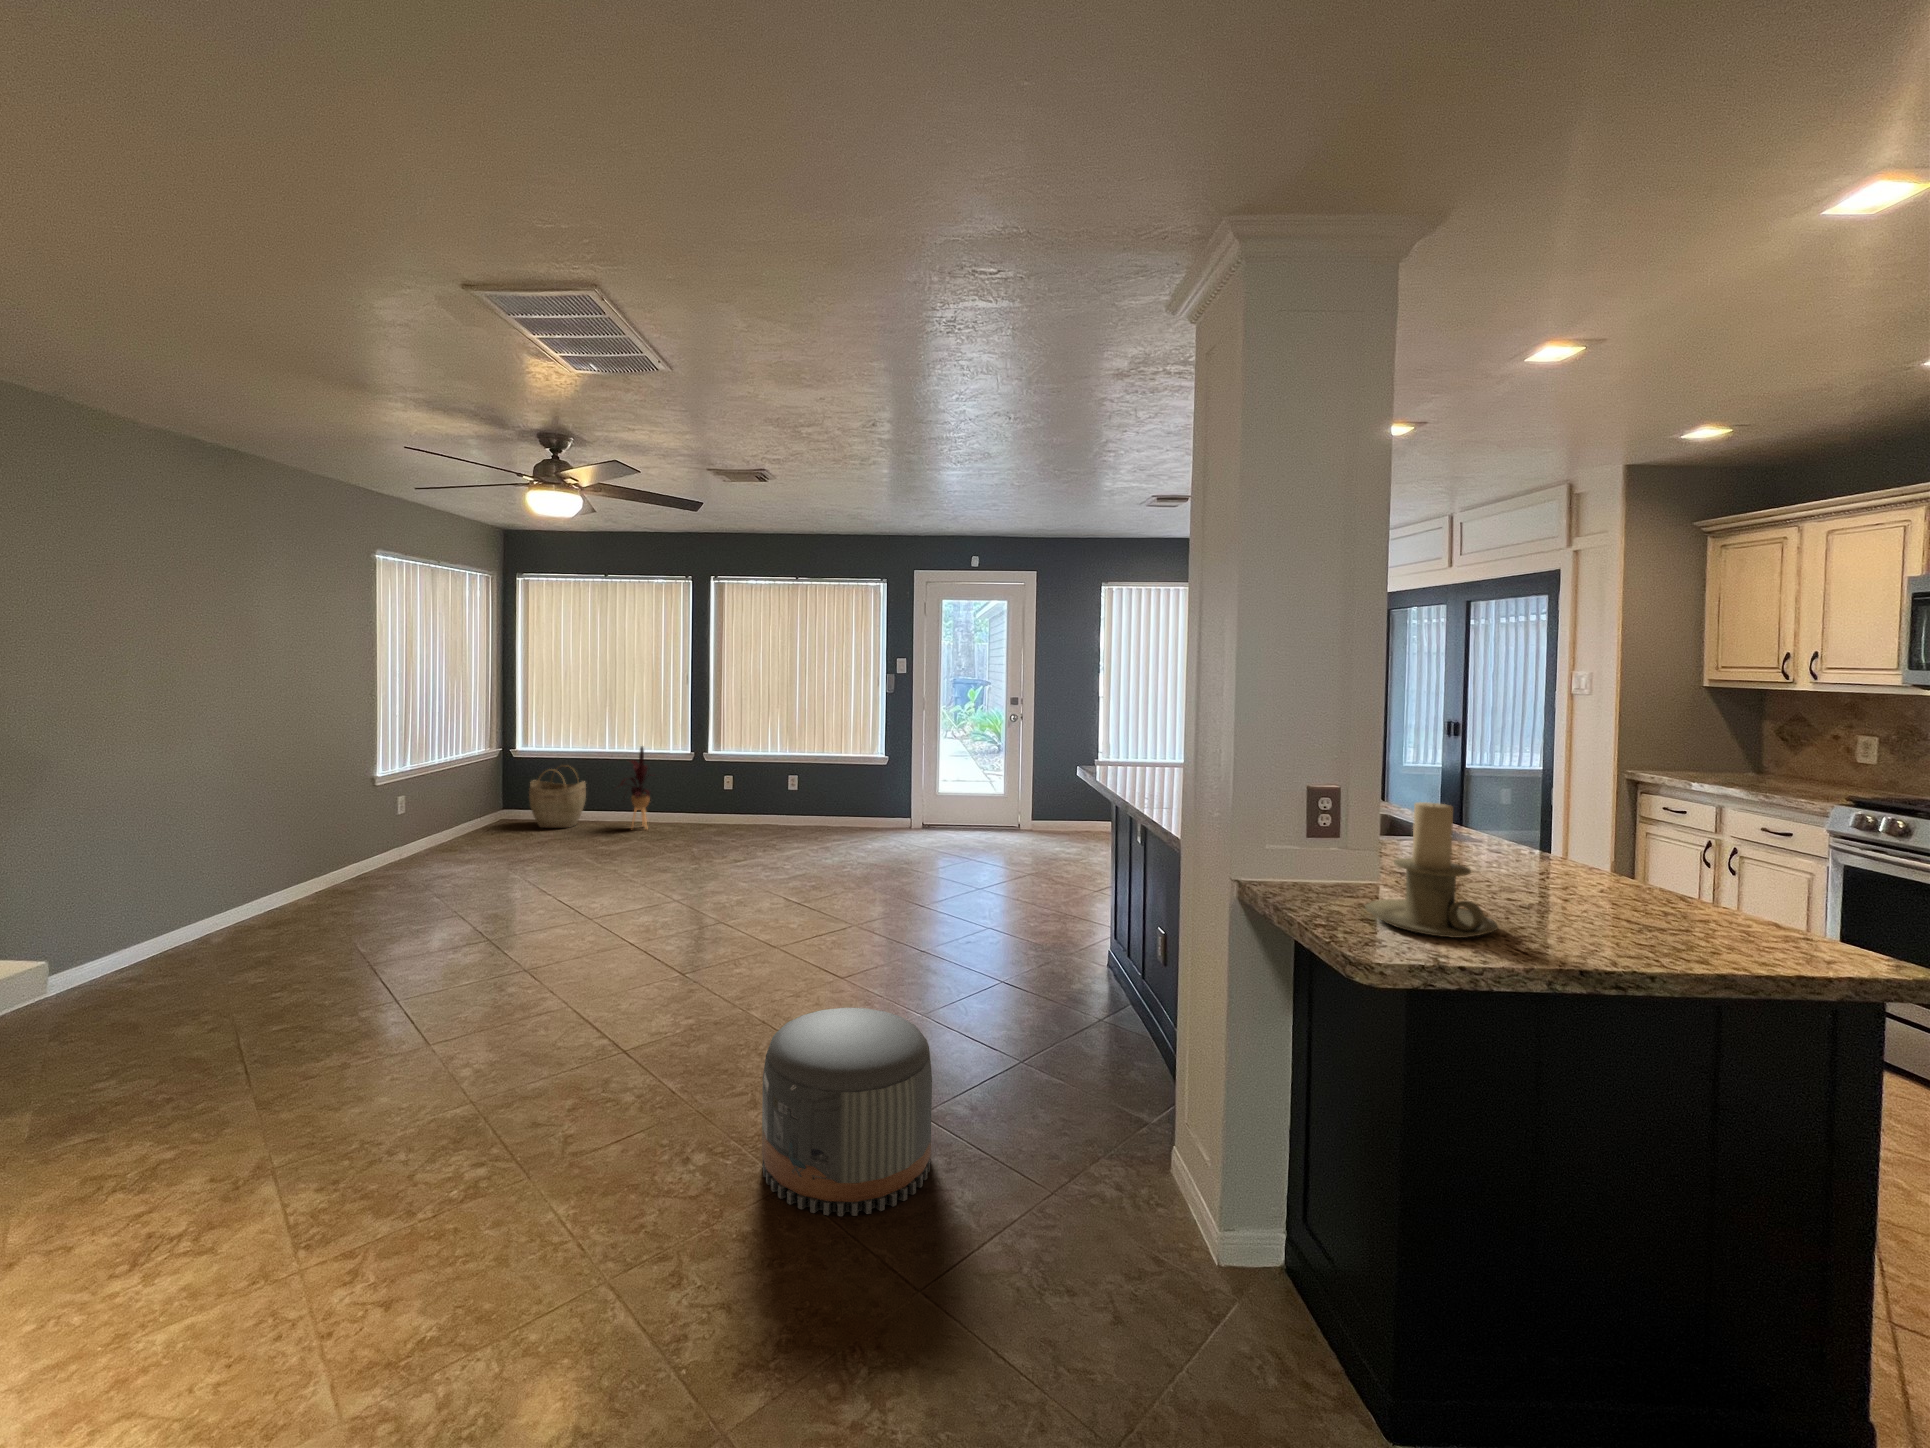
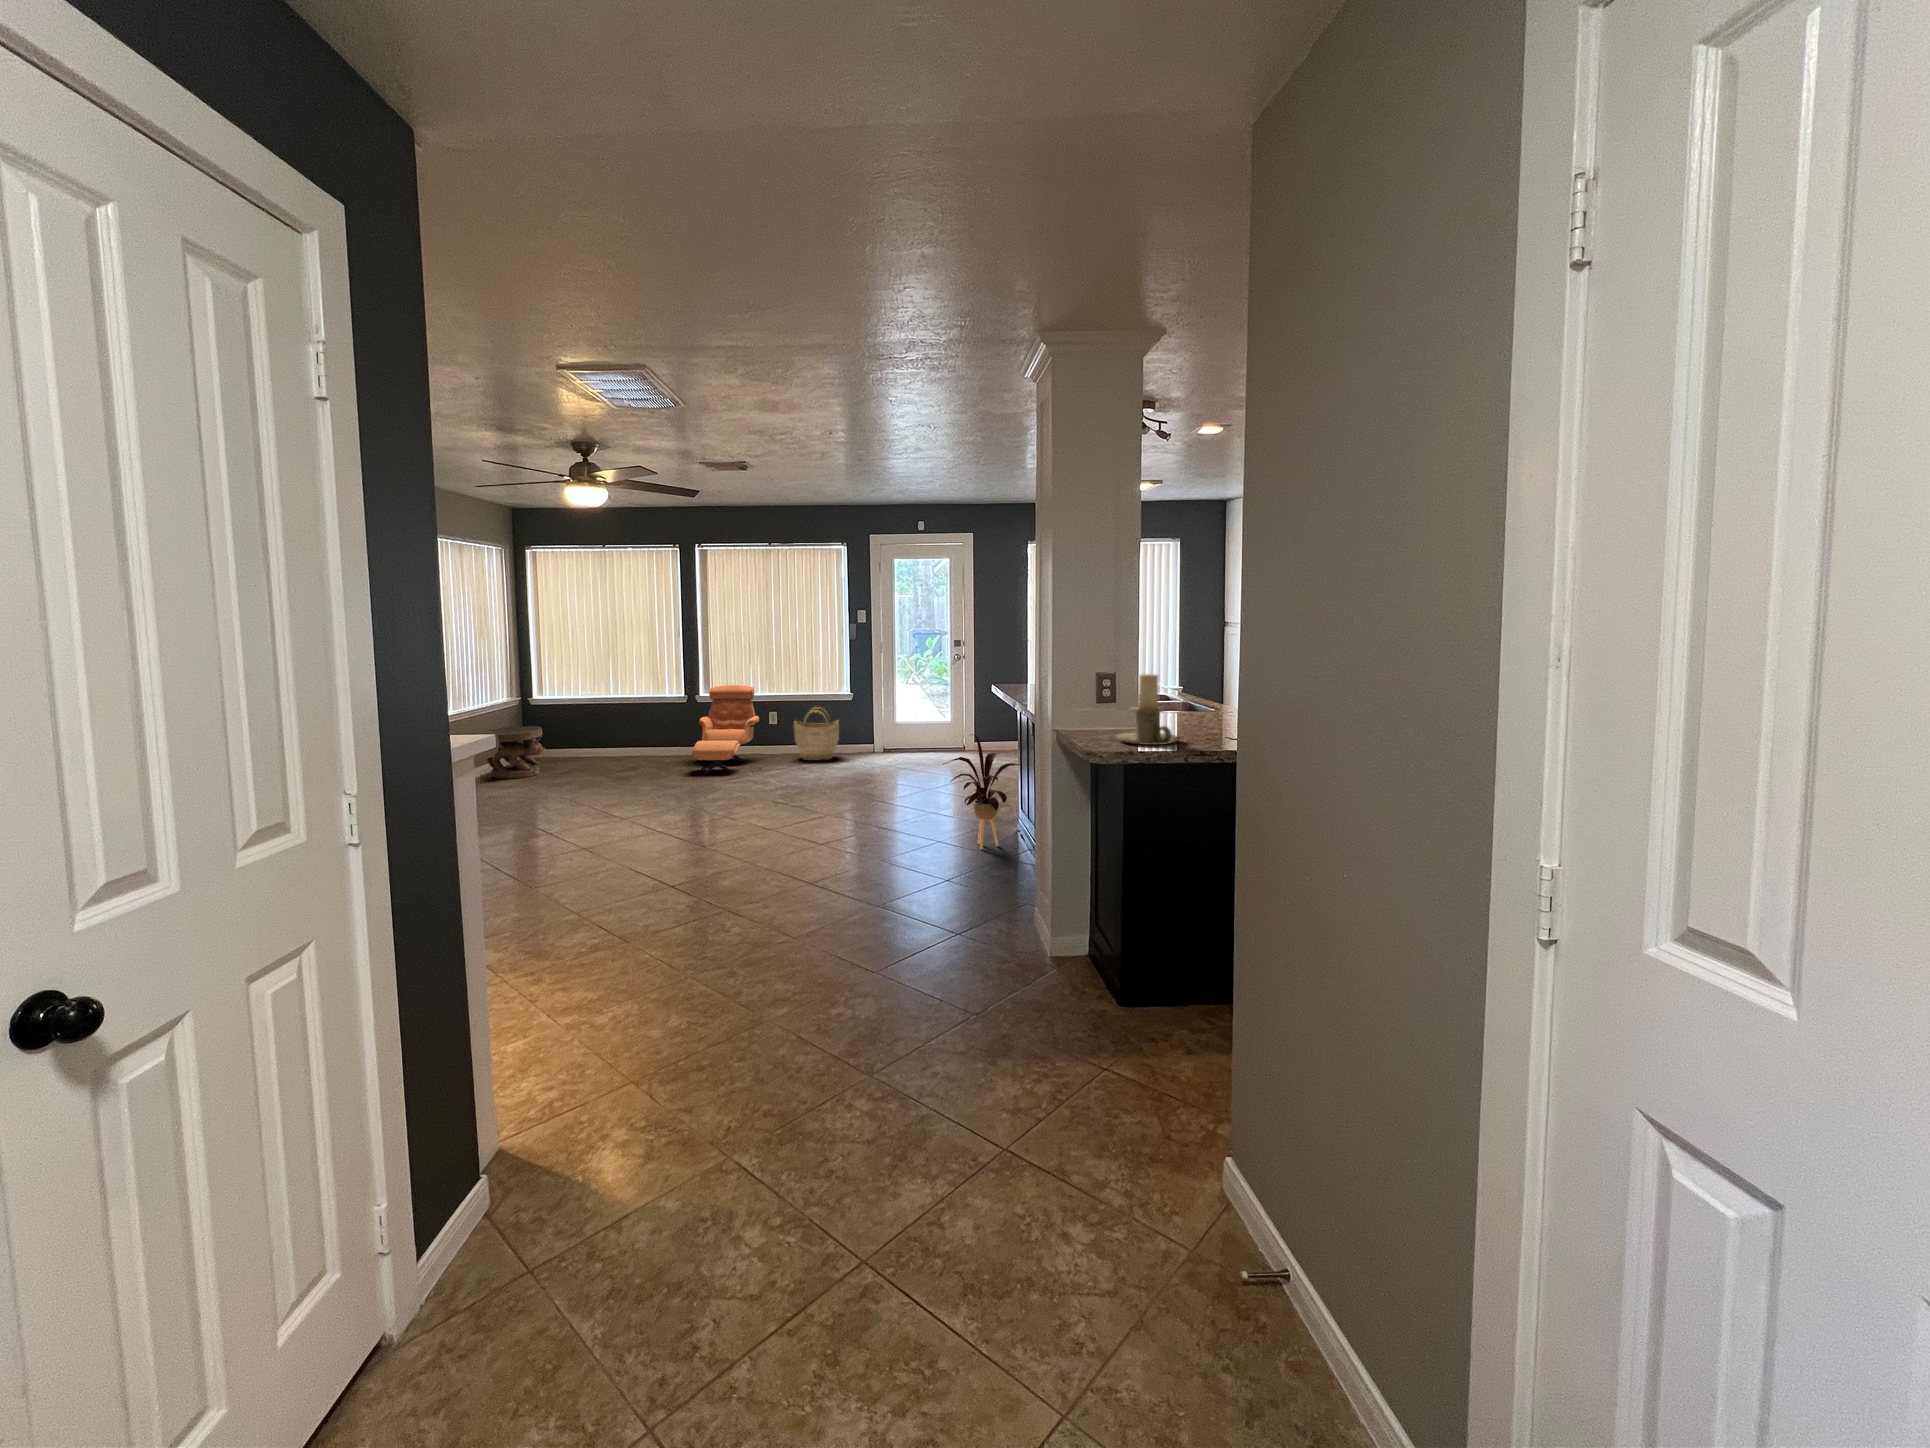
armchair: none [692,742,776,851] -> present [692,685,759,774]
house plant: present [618,747,651,828] -> present [944,734,1020,849]
woven basket: present [529,765,586,828] -> present [794,710,839,761]
side table: none [445,784,520,848] -> present [487,726,545,779]
pouf: present [762,1008,932,1216] -> none [771,838,881,953]

